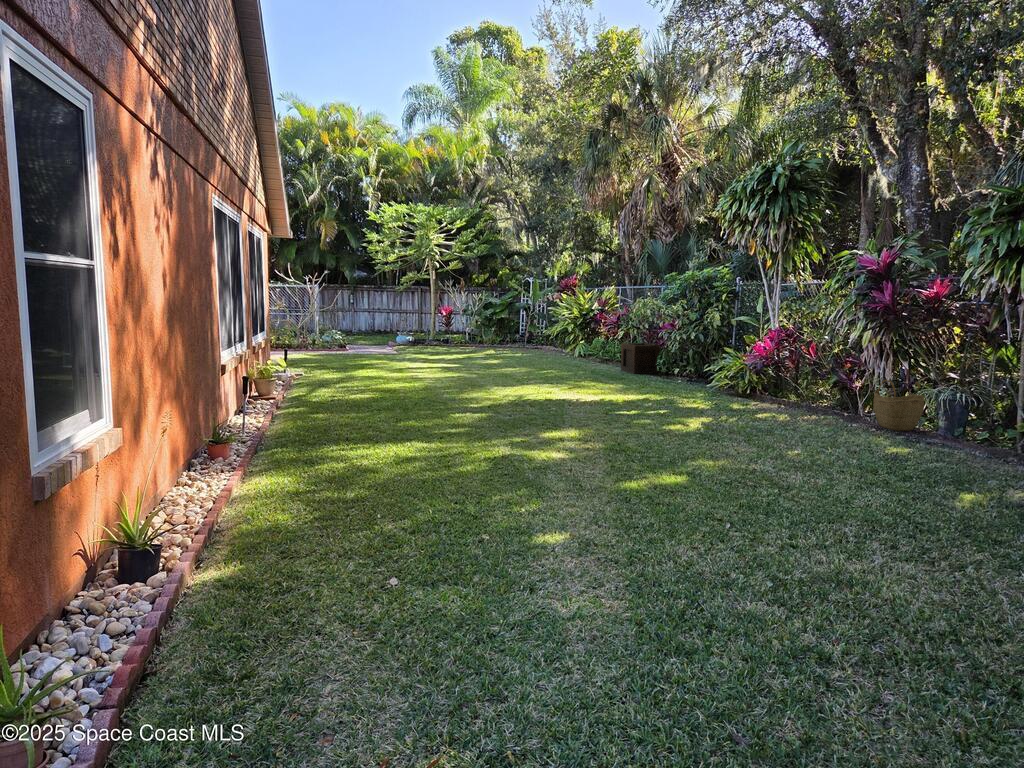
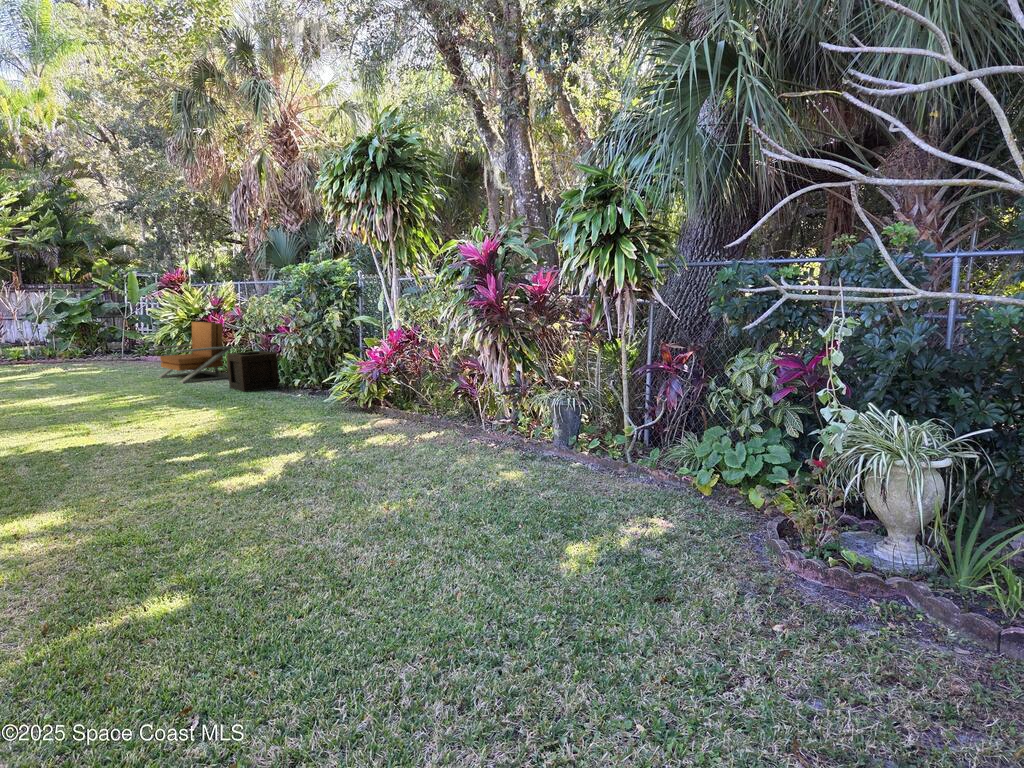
lounge chair: none [563,318,619,365] -> present [155,322,232,383]
woven basket: present [874,380,924,431] -> none [493,384,541,445]

